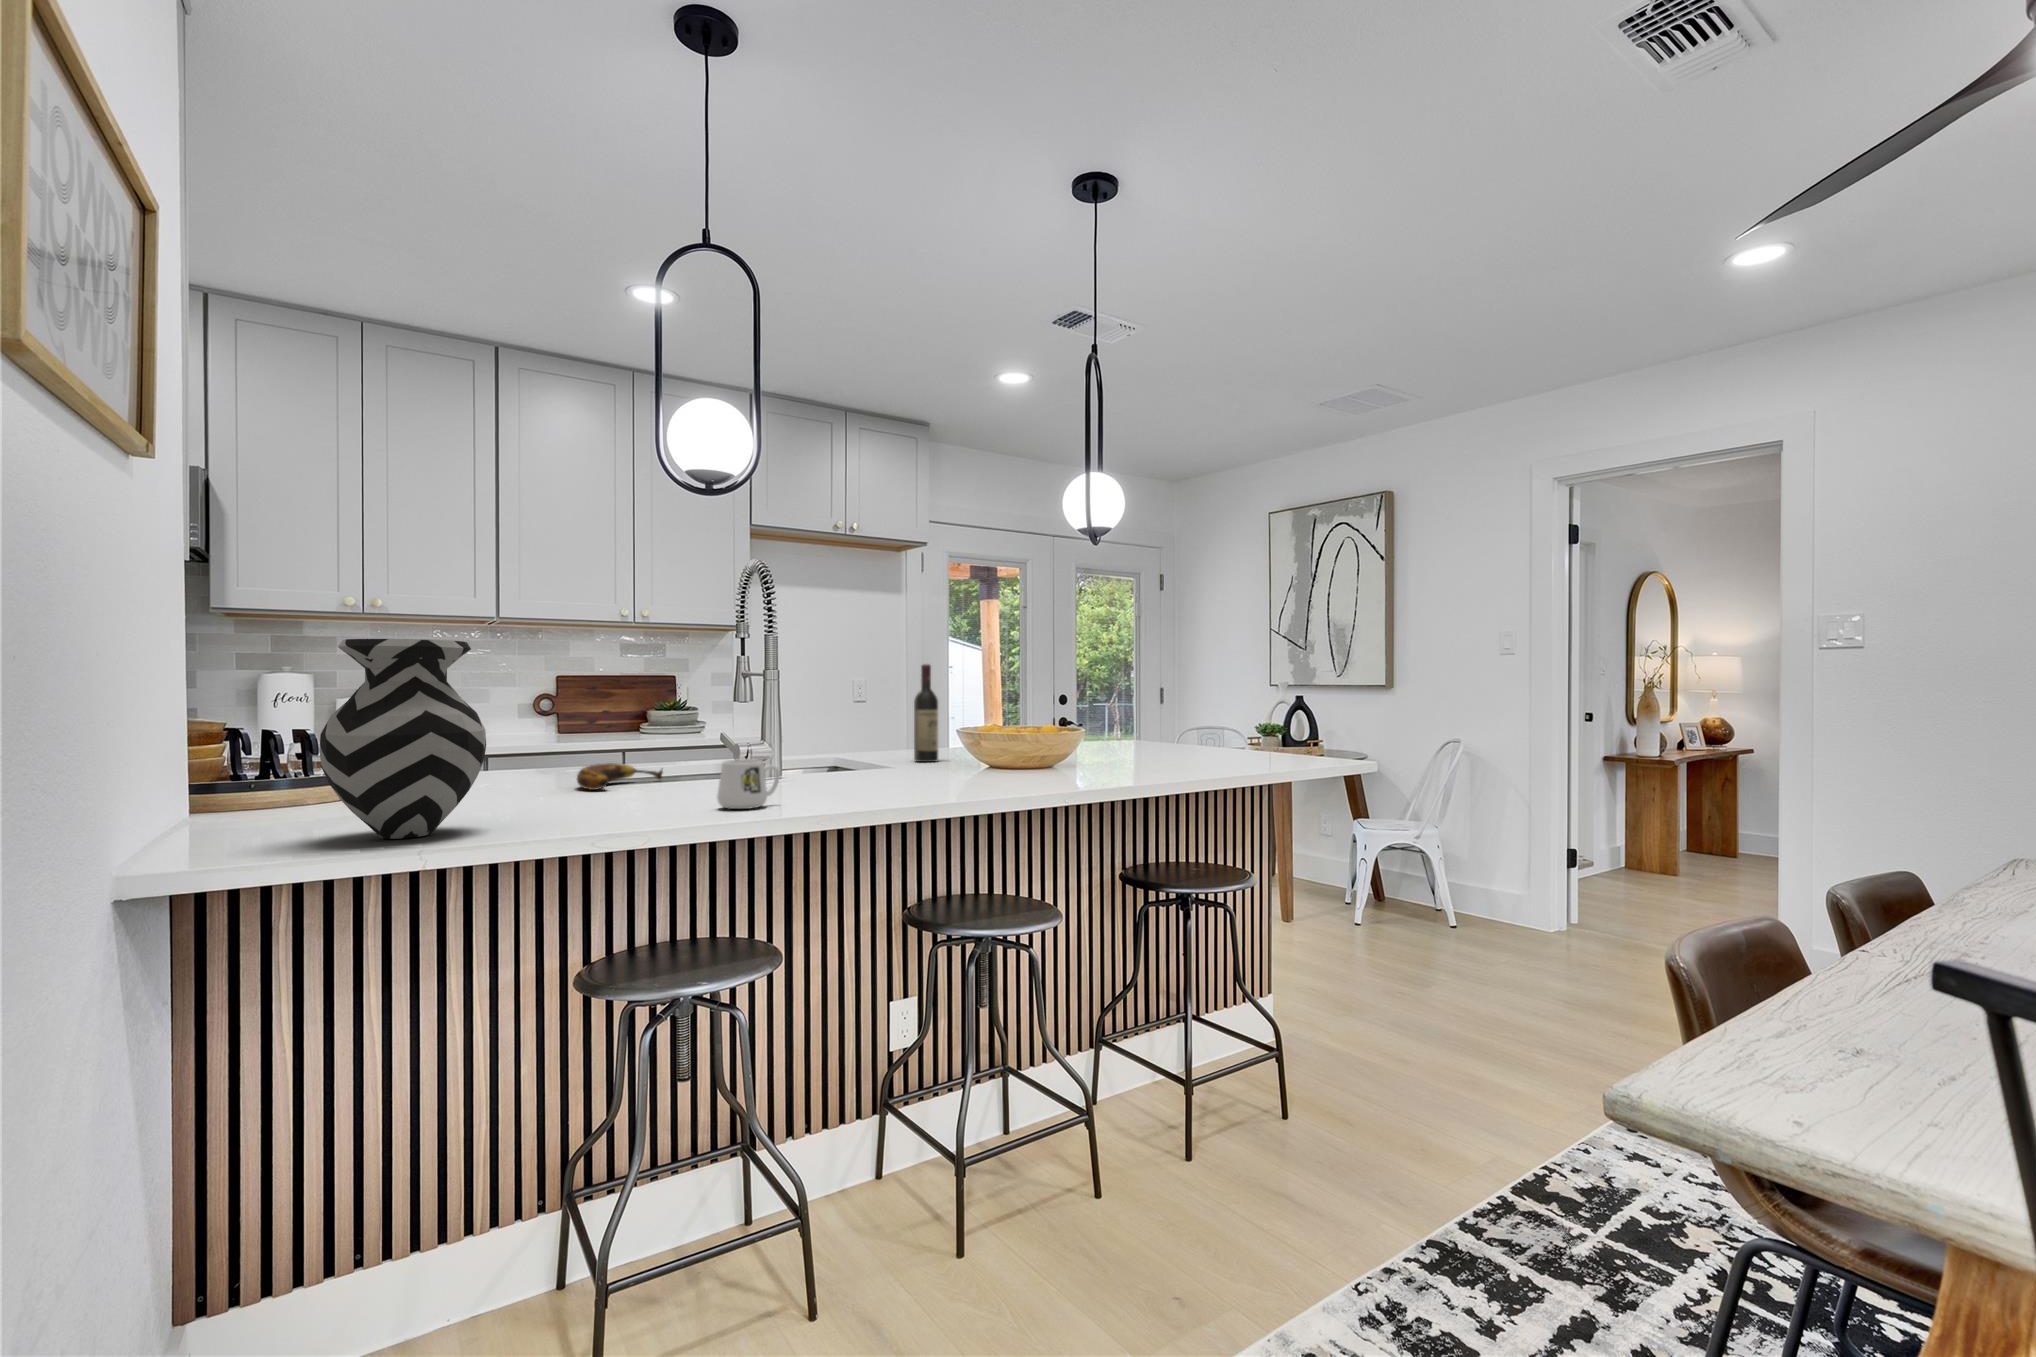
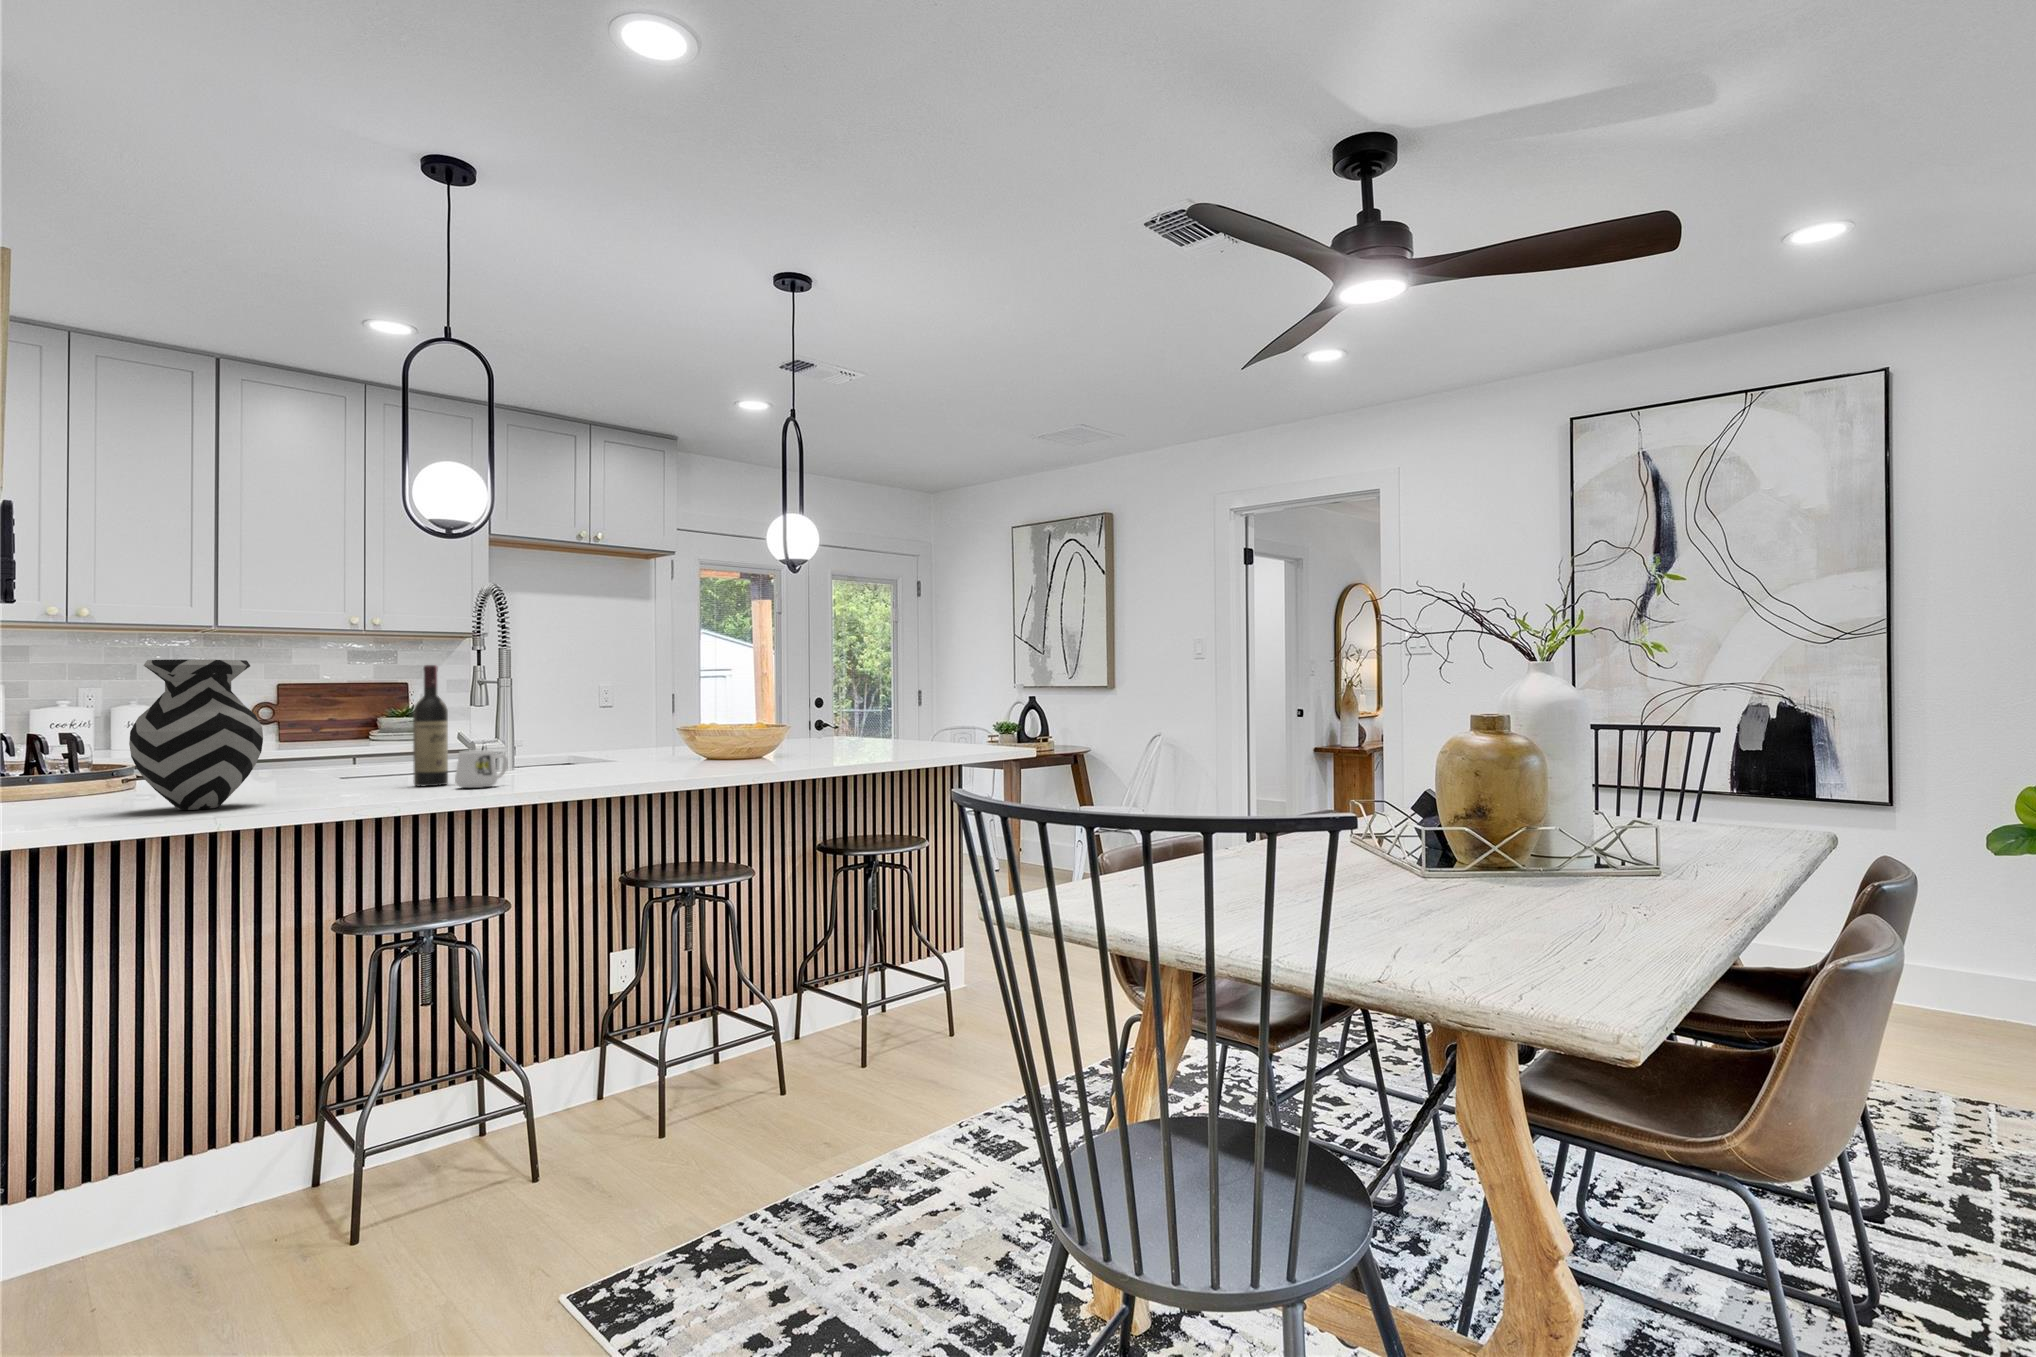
wine bottle: present [914,664,938,762] -> present [413,665,448,786]
banana: present [577,763,663,790] -> none [323,761,403,782]

